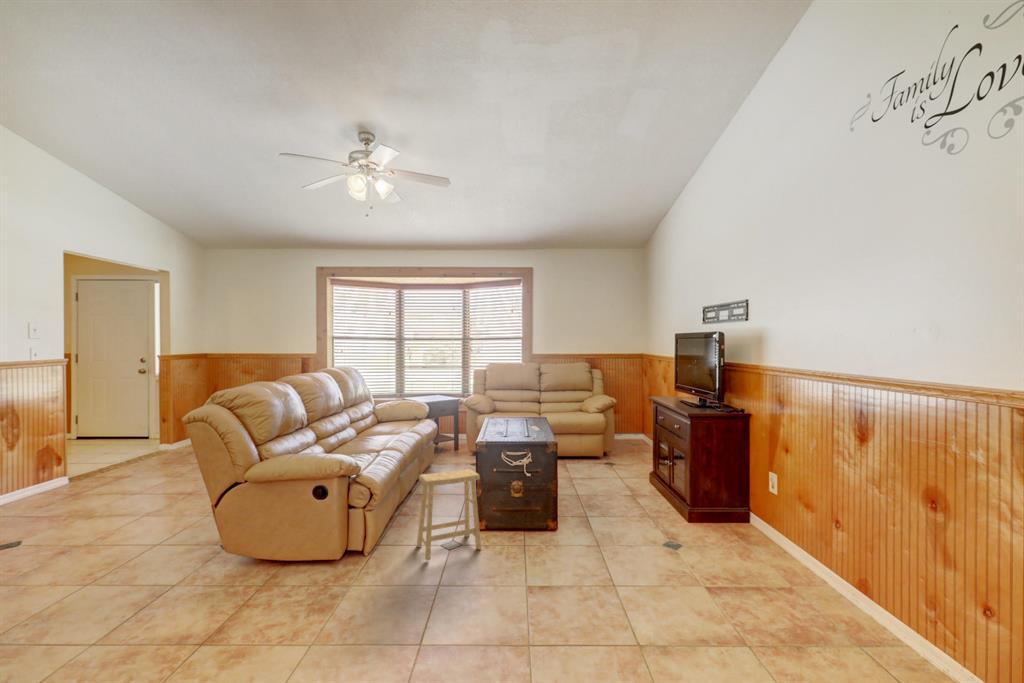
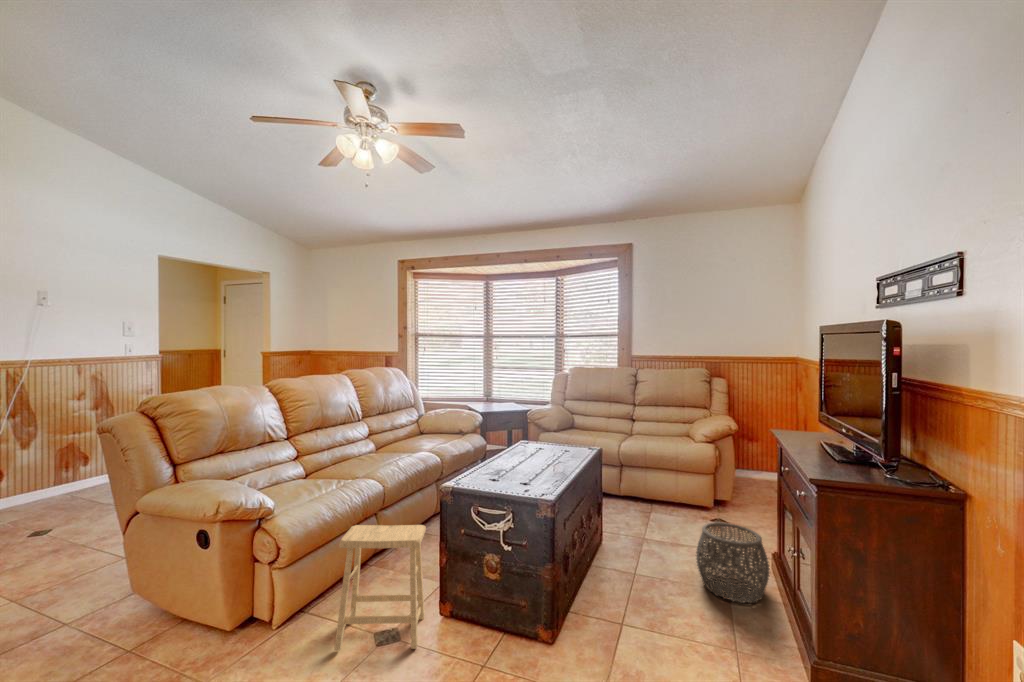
woven basket: none [615,454,656,495] -> present [696,522,770,603]

